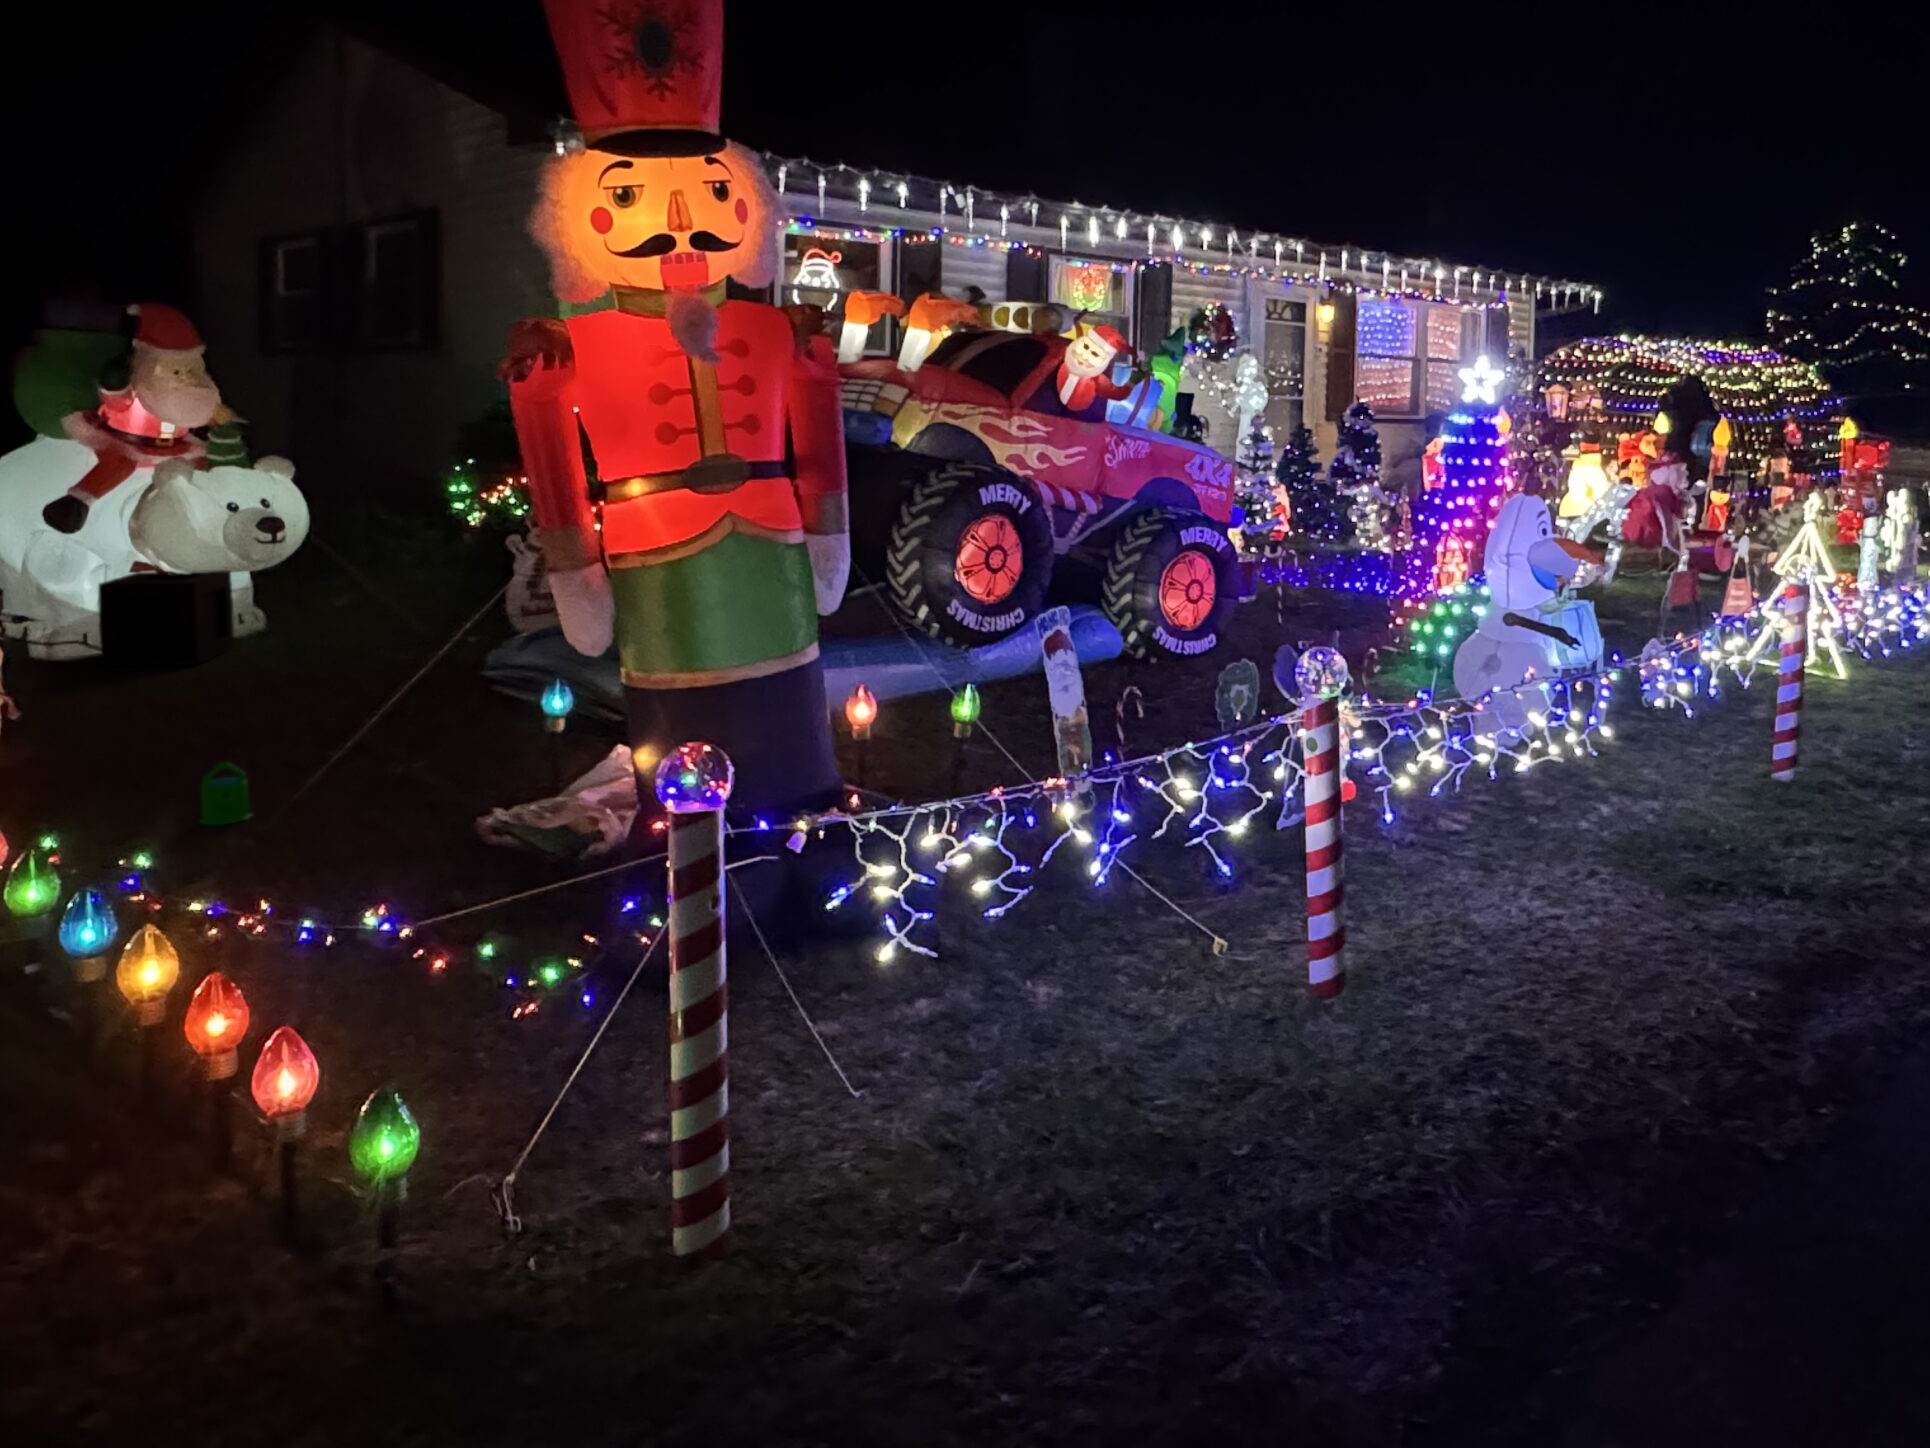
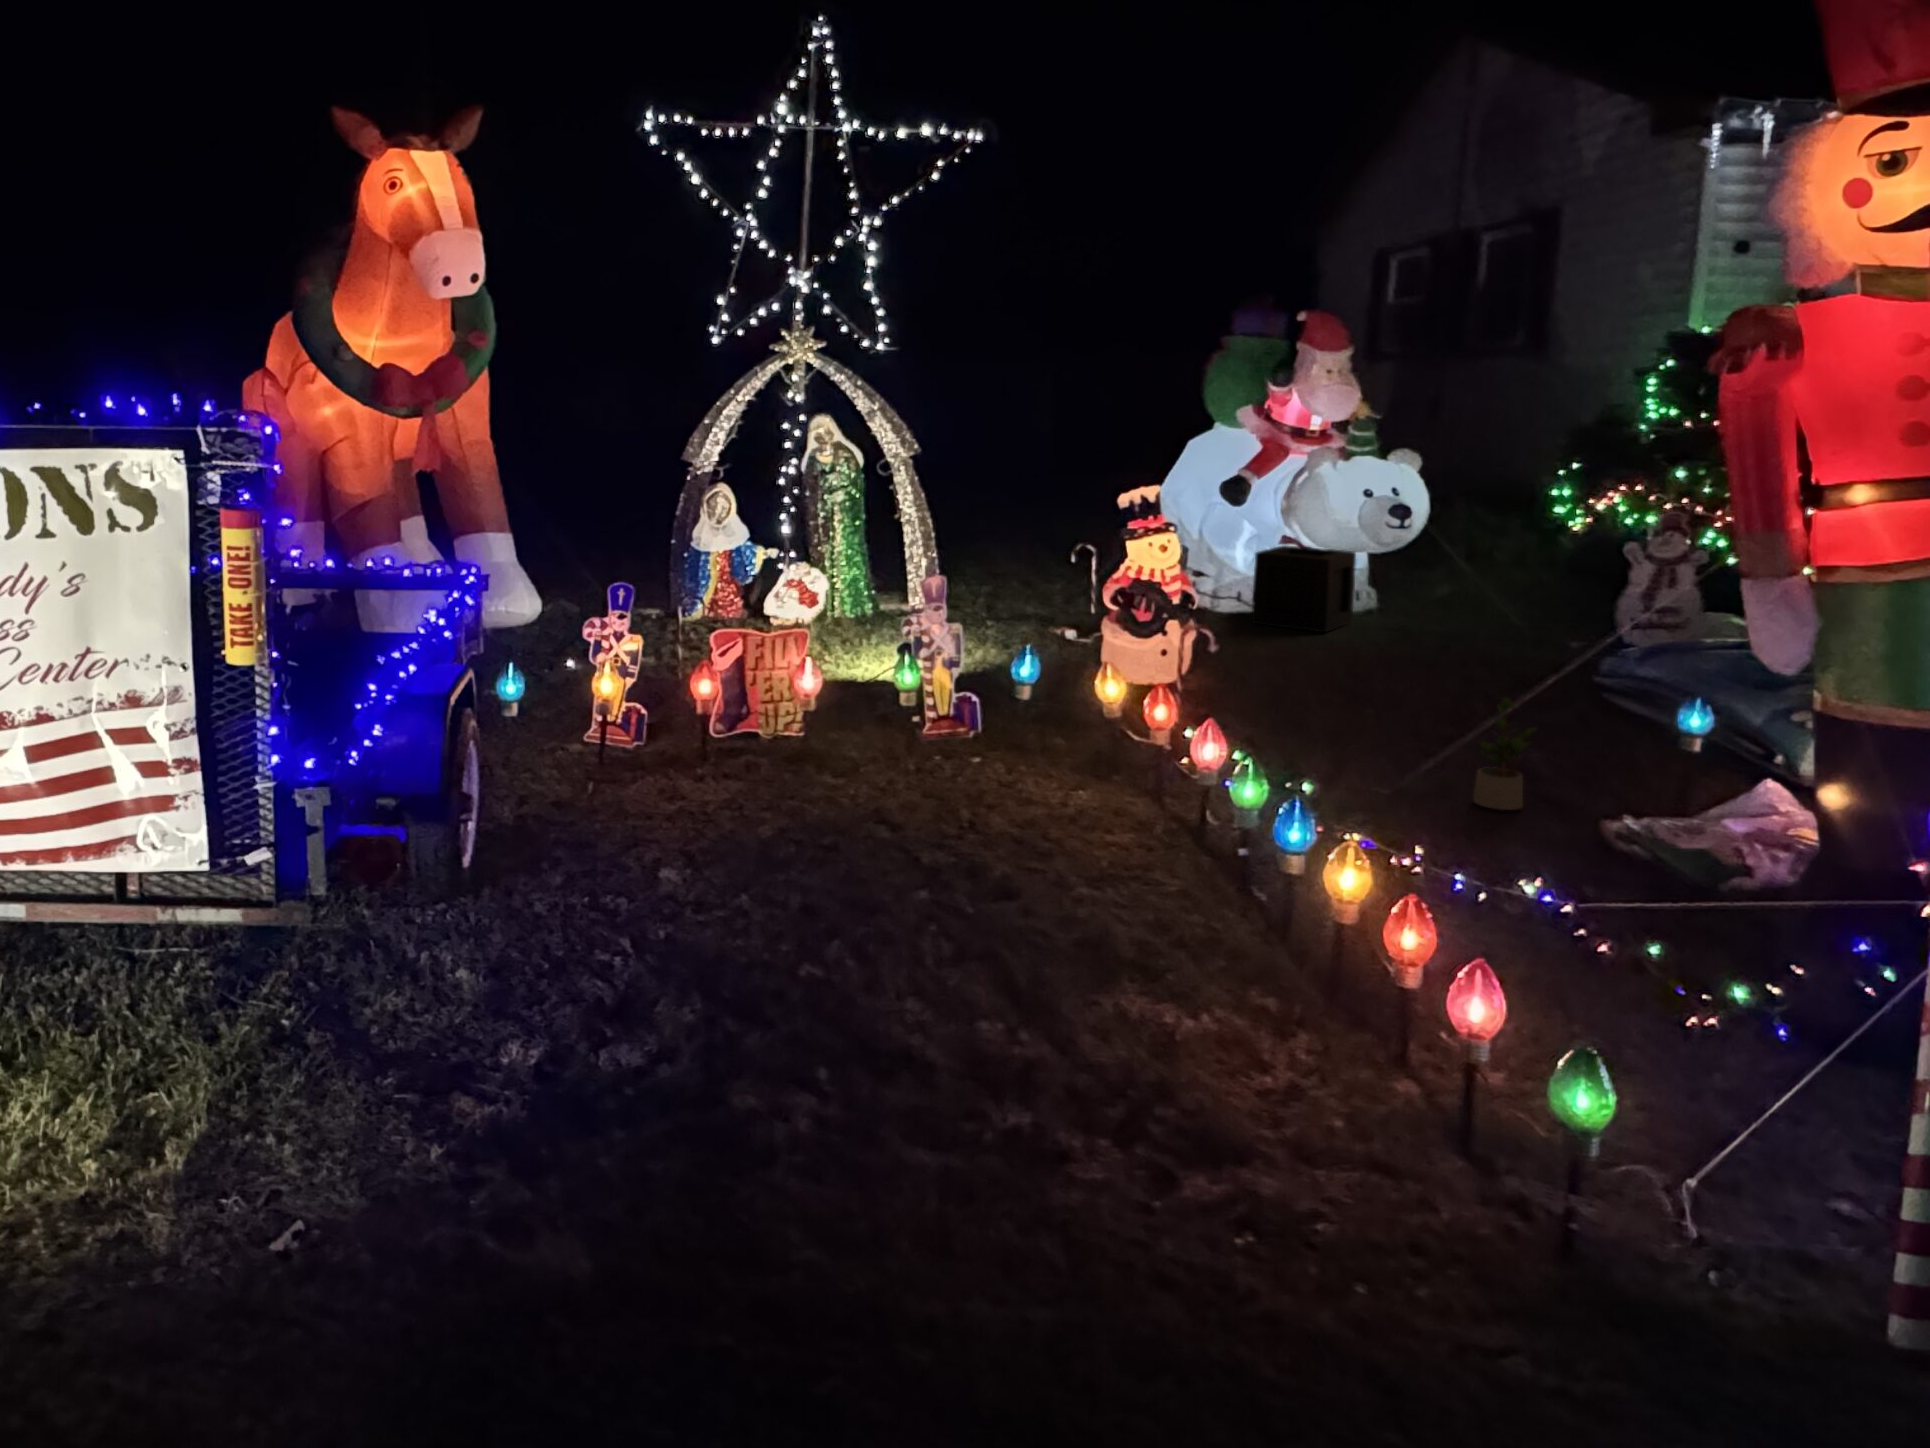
potted plant: none [347,711,408,829] -> present [1473,697,1536,810]
watering can: present [200,762,251,825] -> none [1344,721,1389,776]

